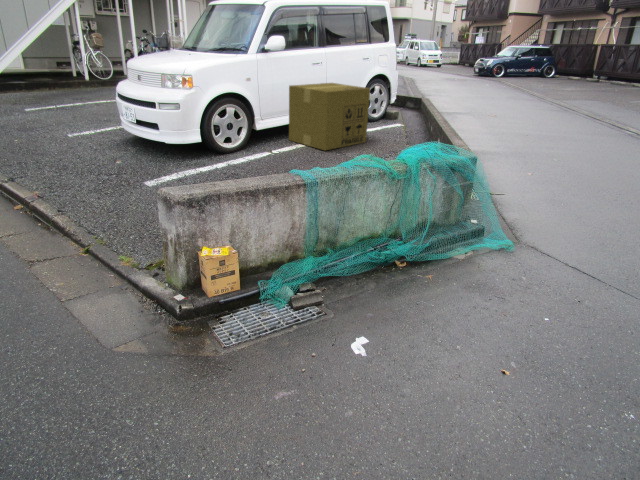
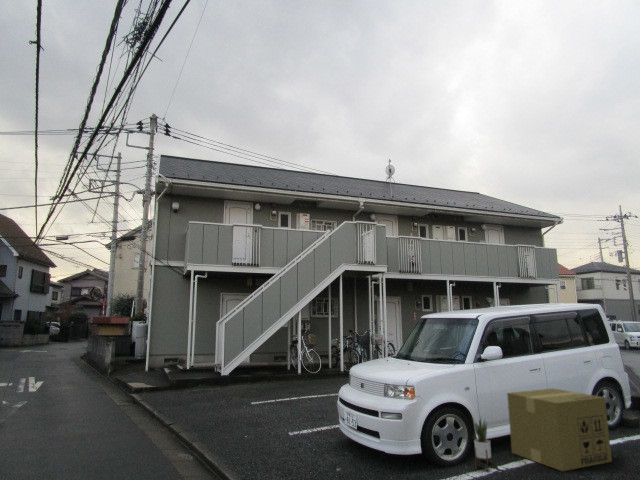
potted plant: none [253,106,269,156] -> present [473,418,492,470]

